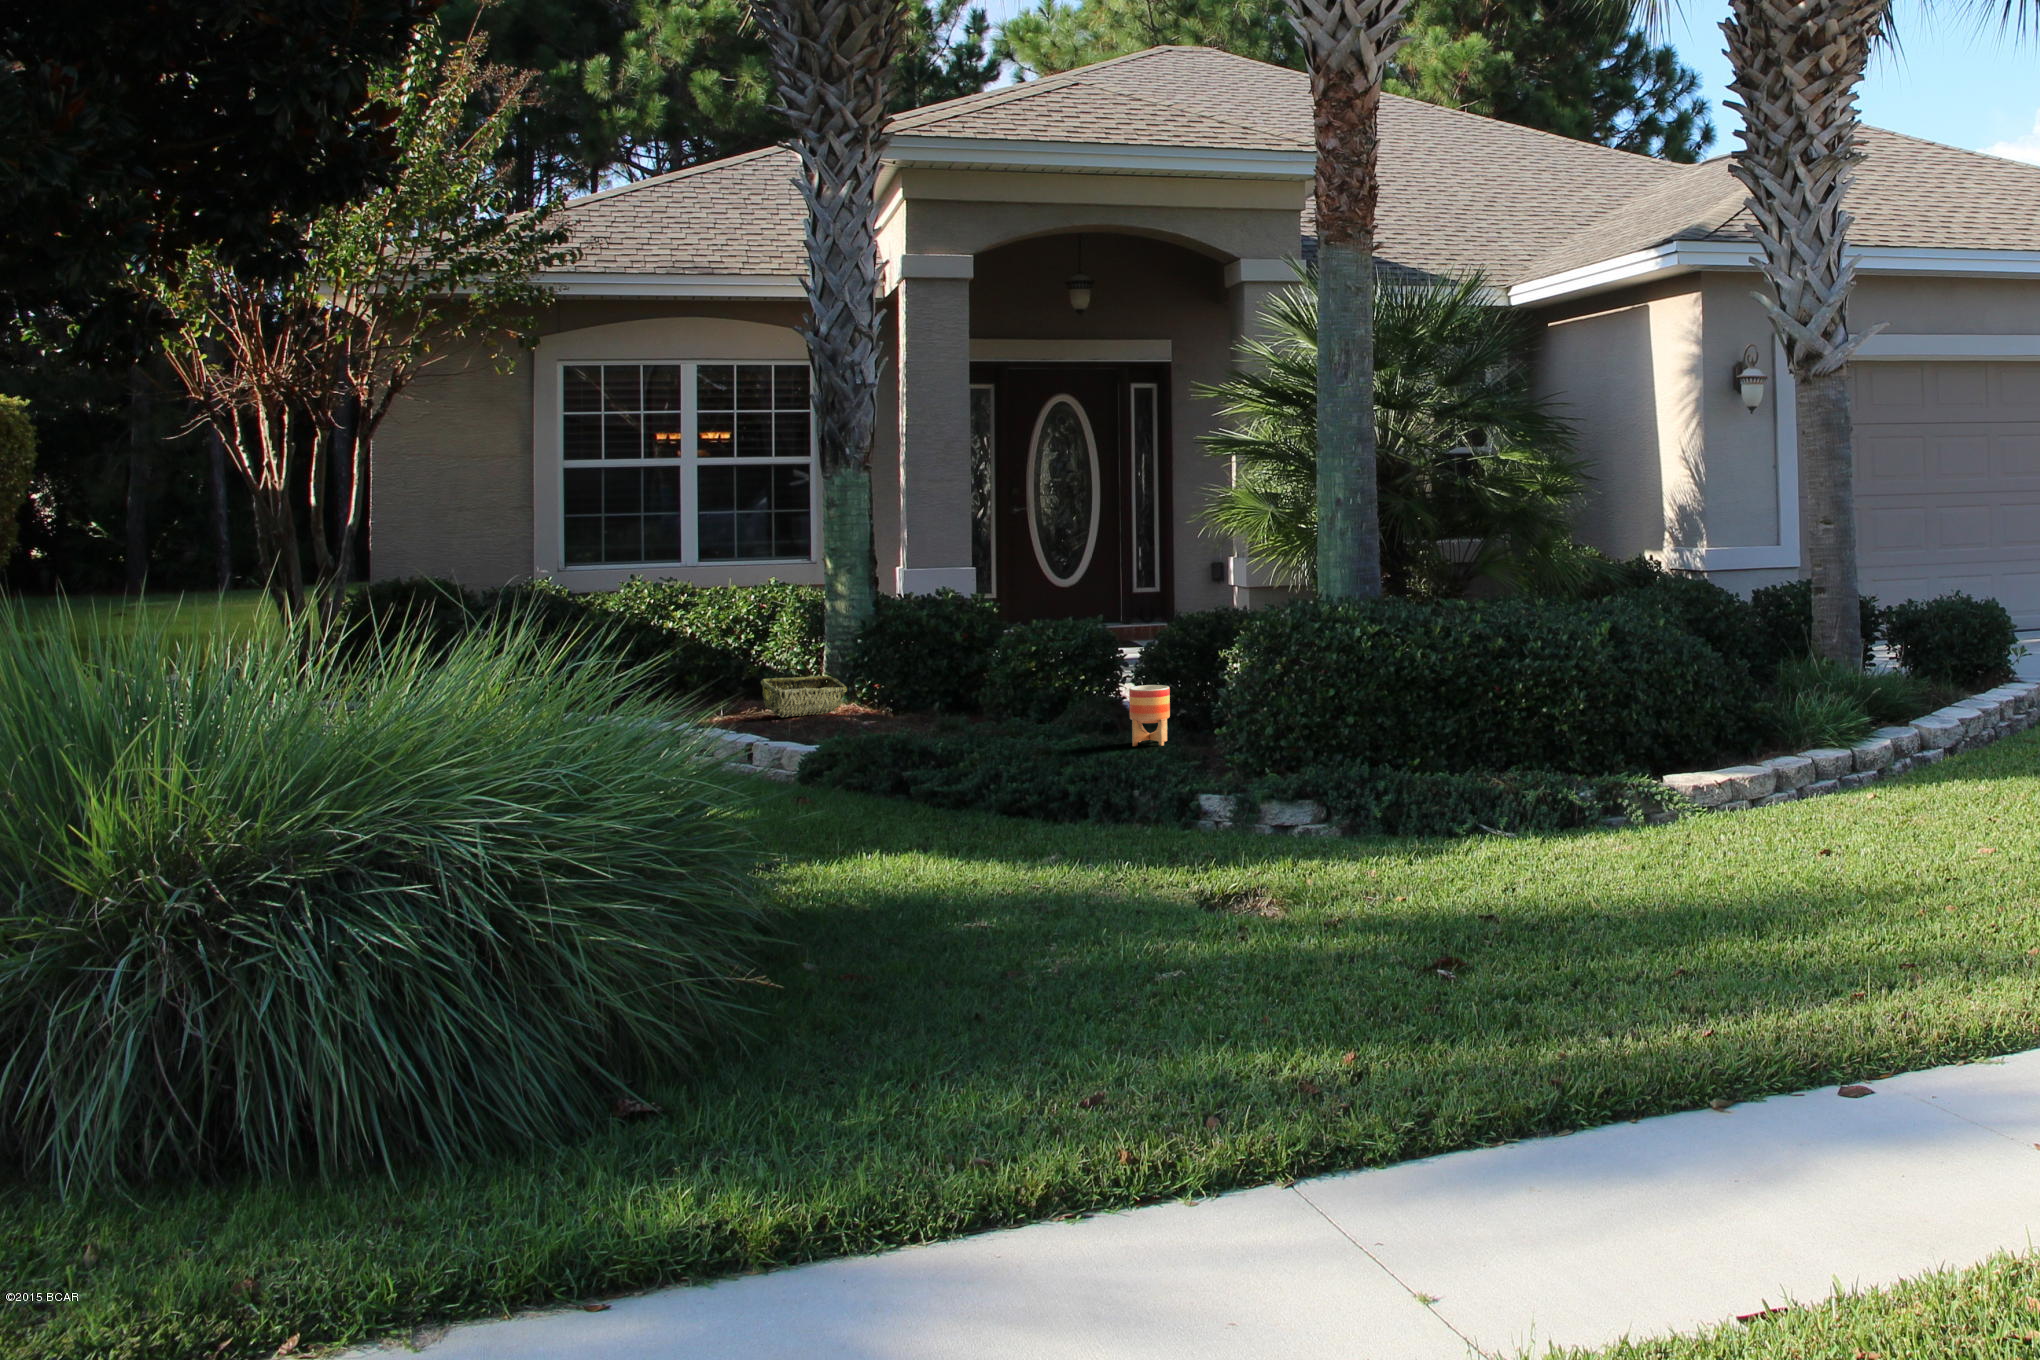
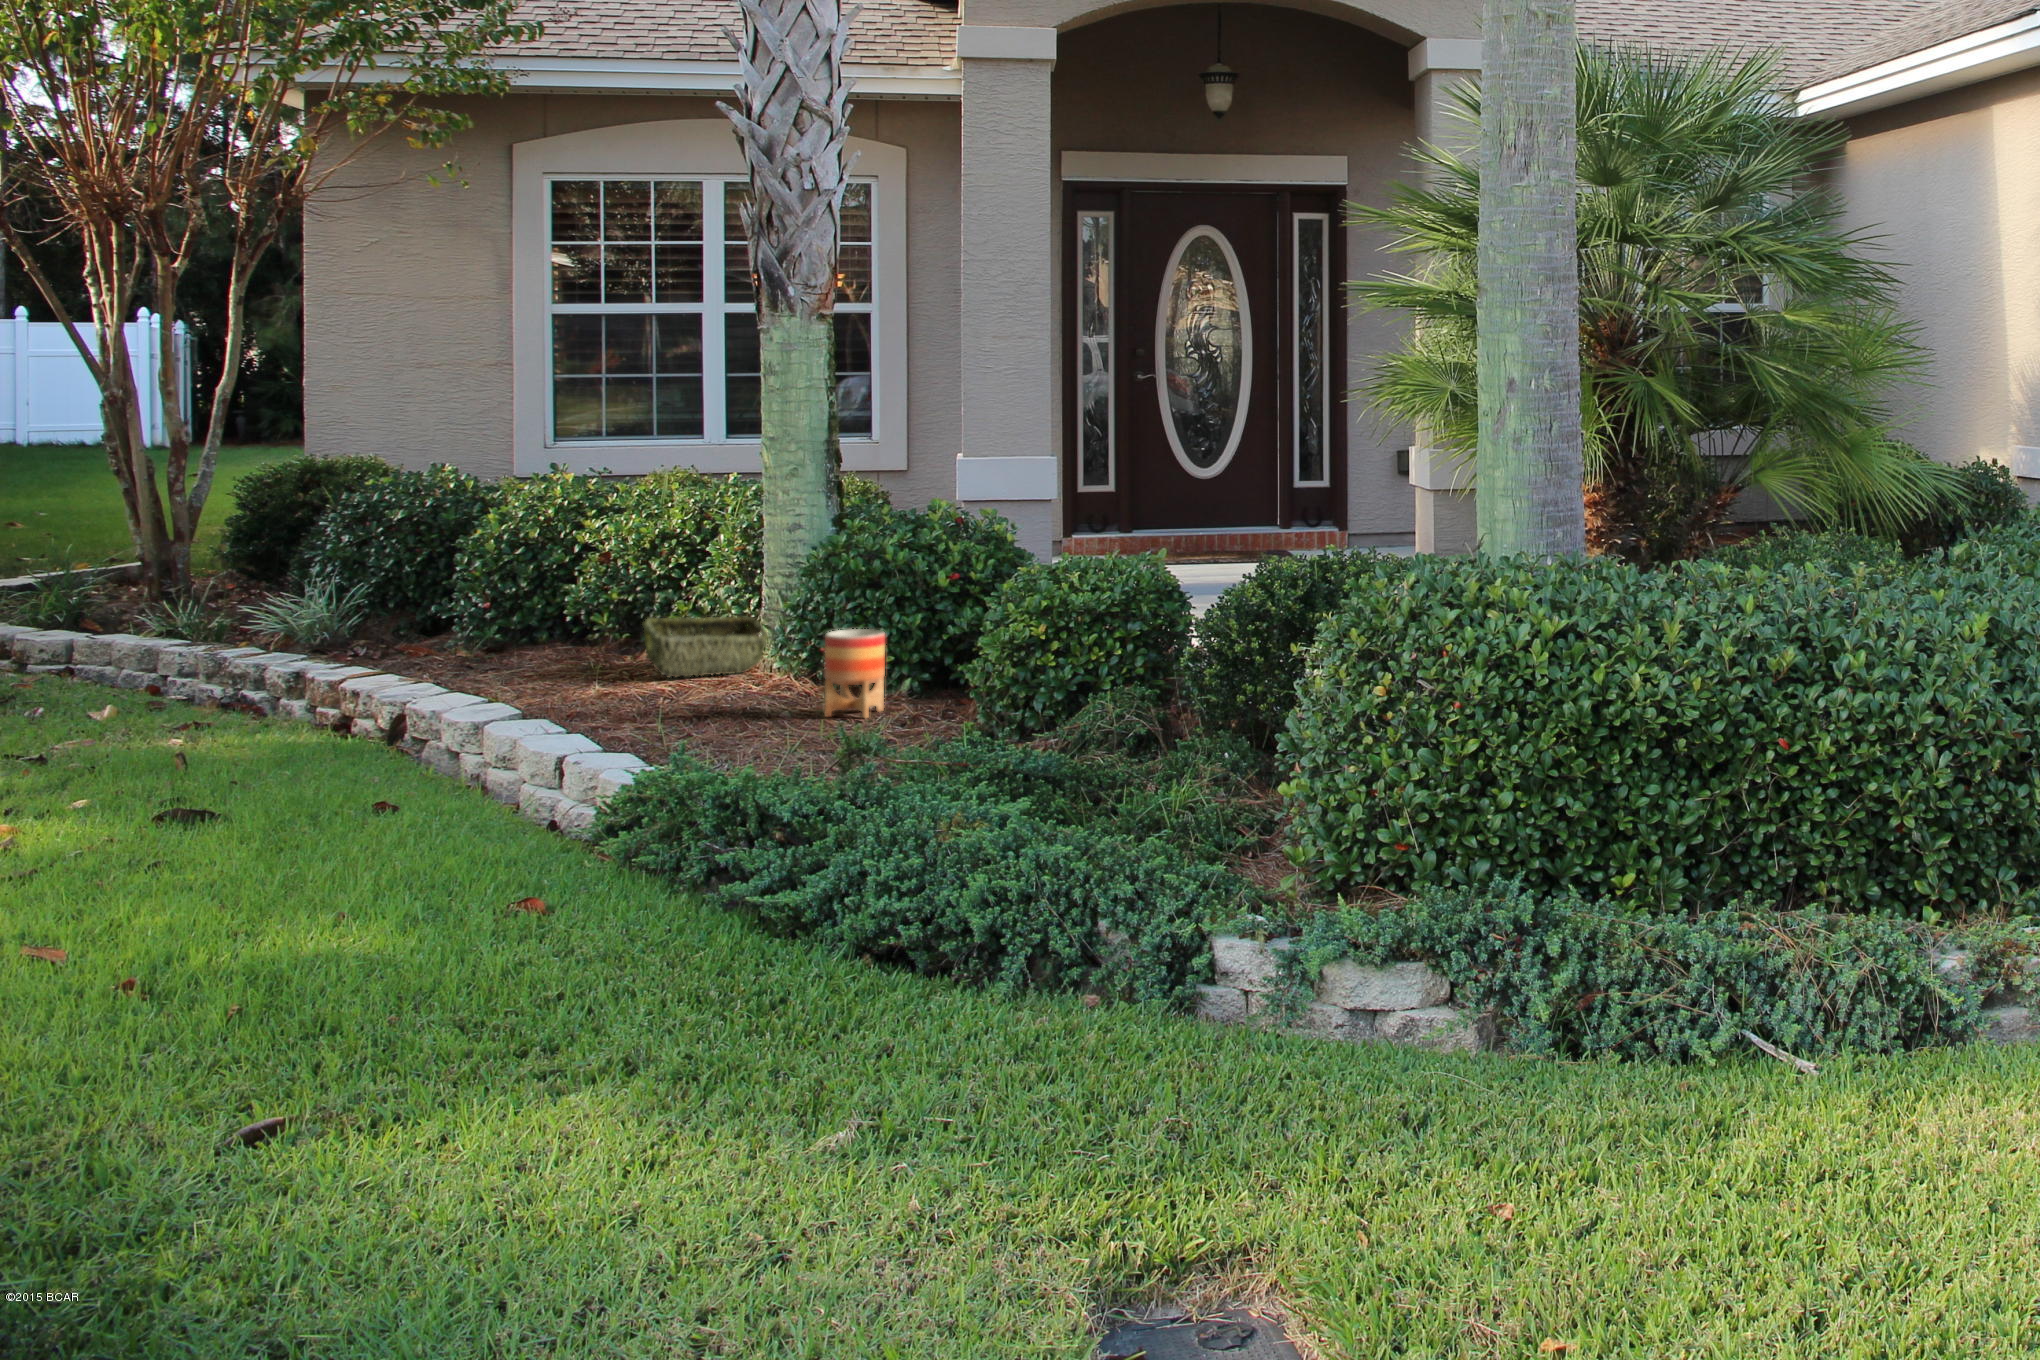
planter: present [1129,685,1170,746] -> present [824,629,885,718]

